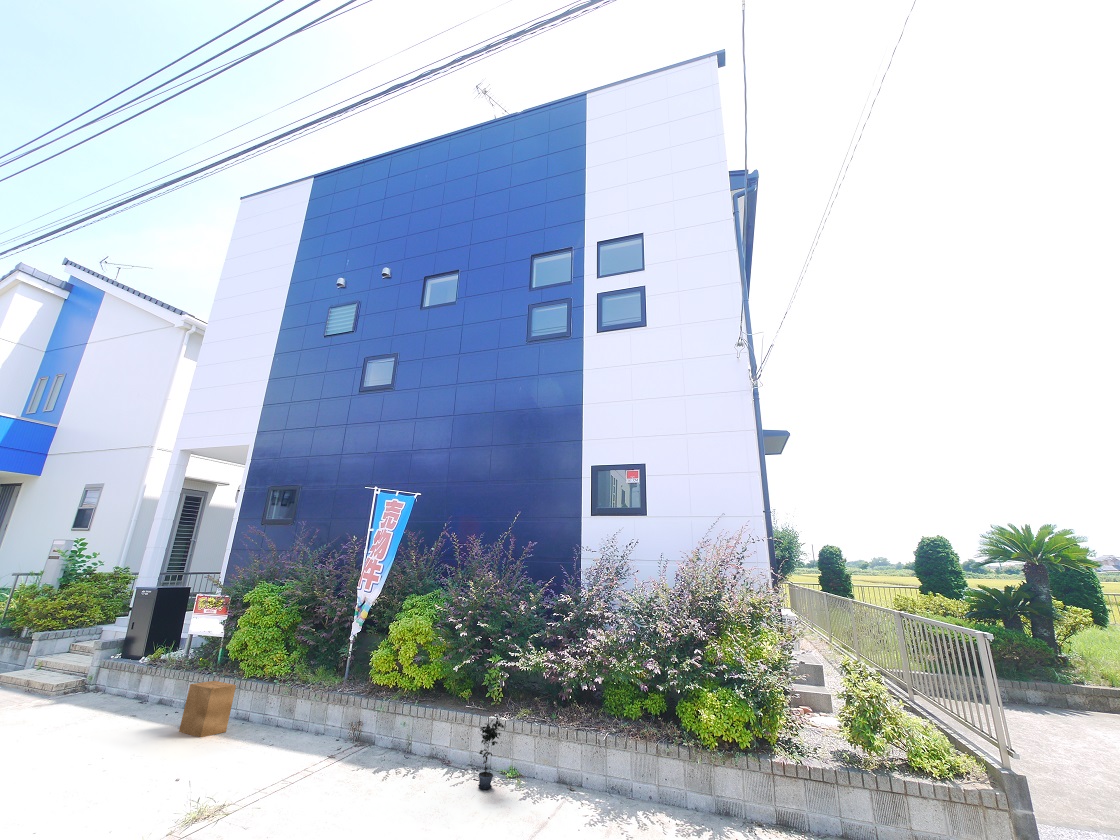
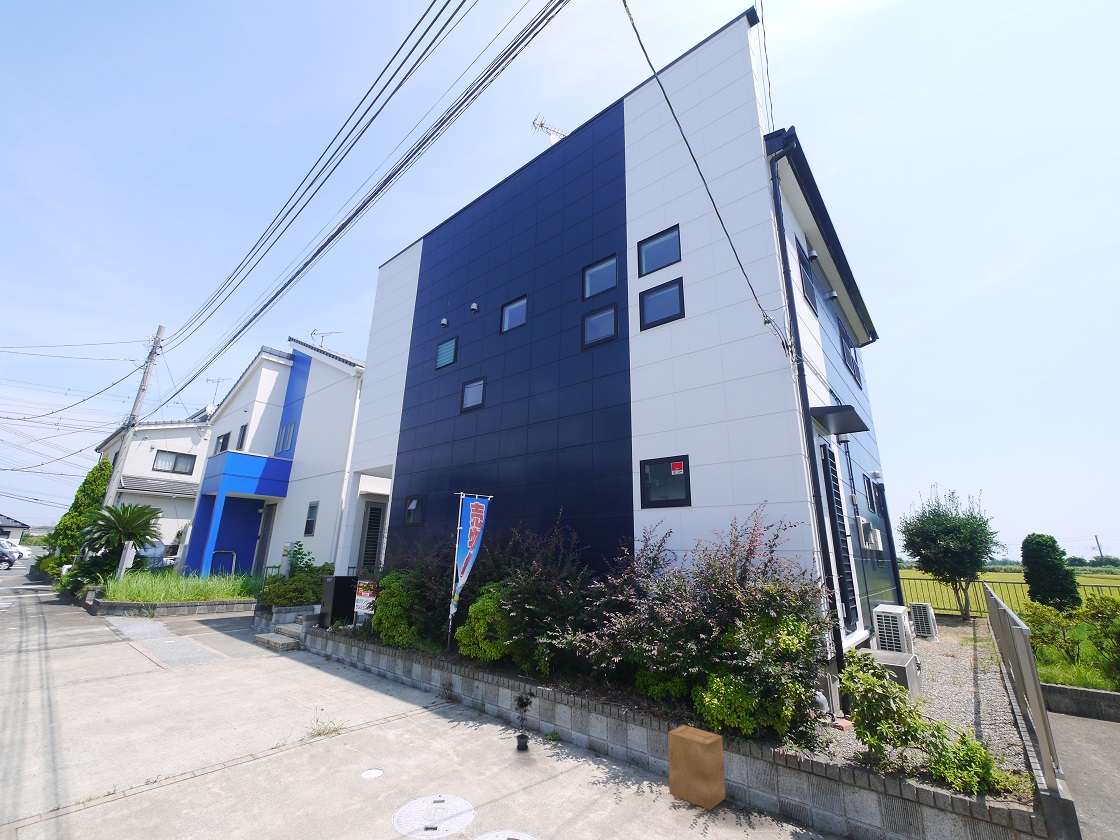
cardboard box: present [179,681,236,737] -> present [668,725,725,810]

